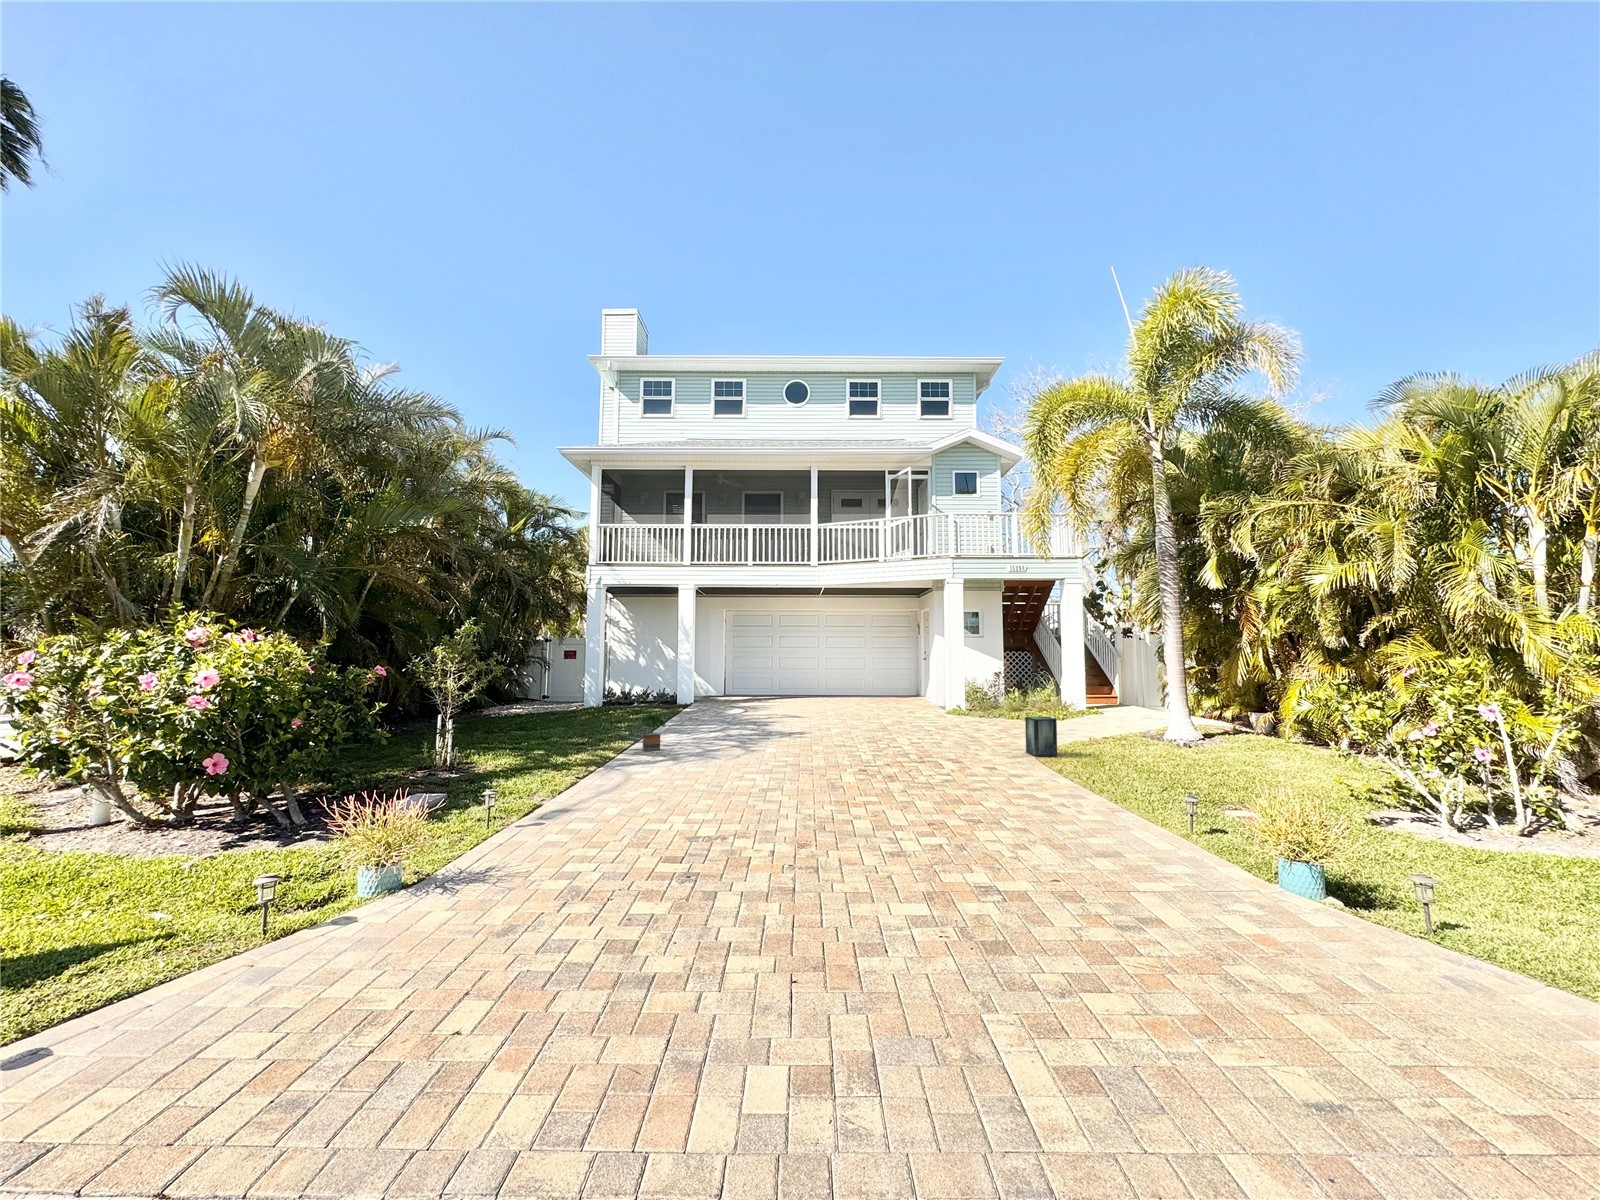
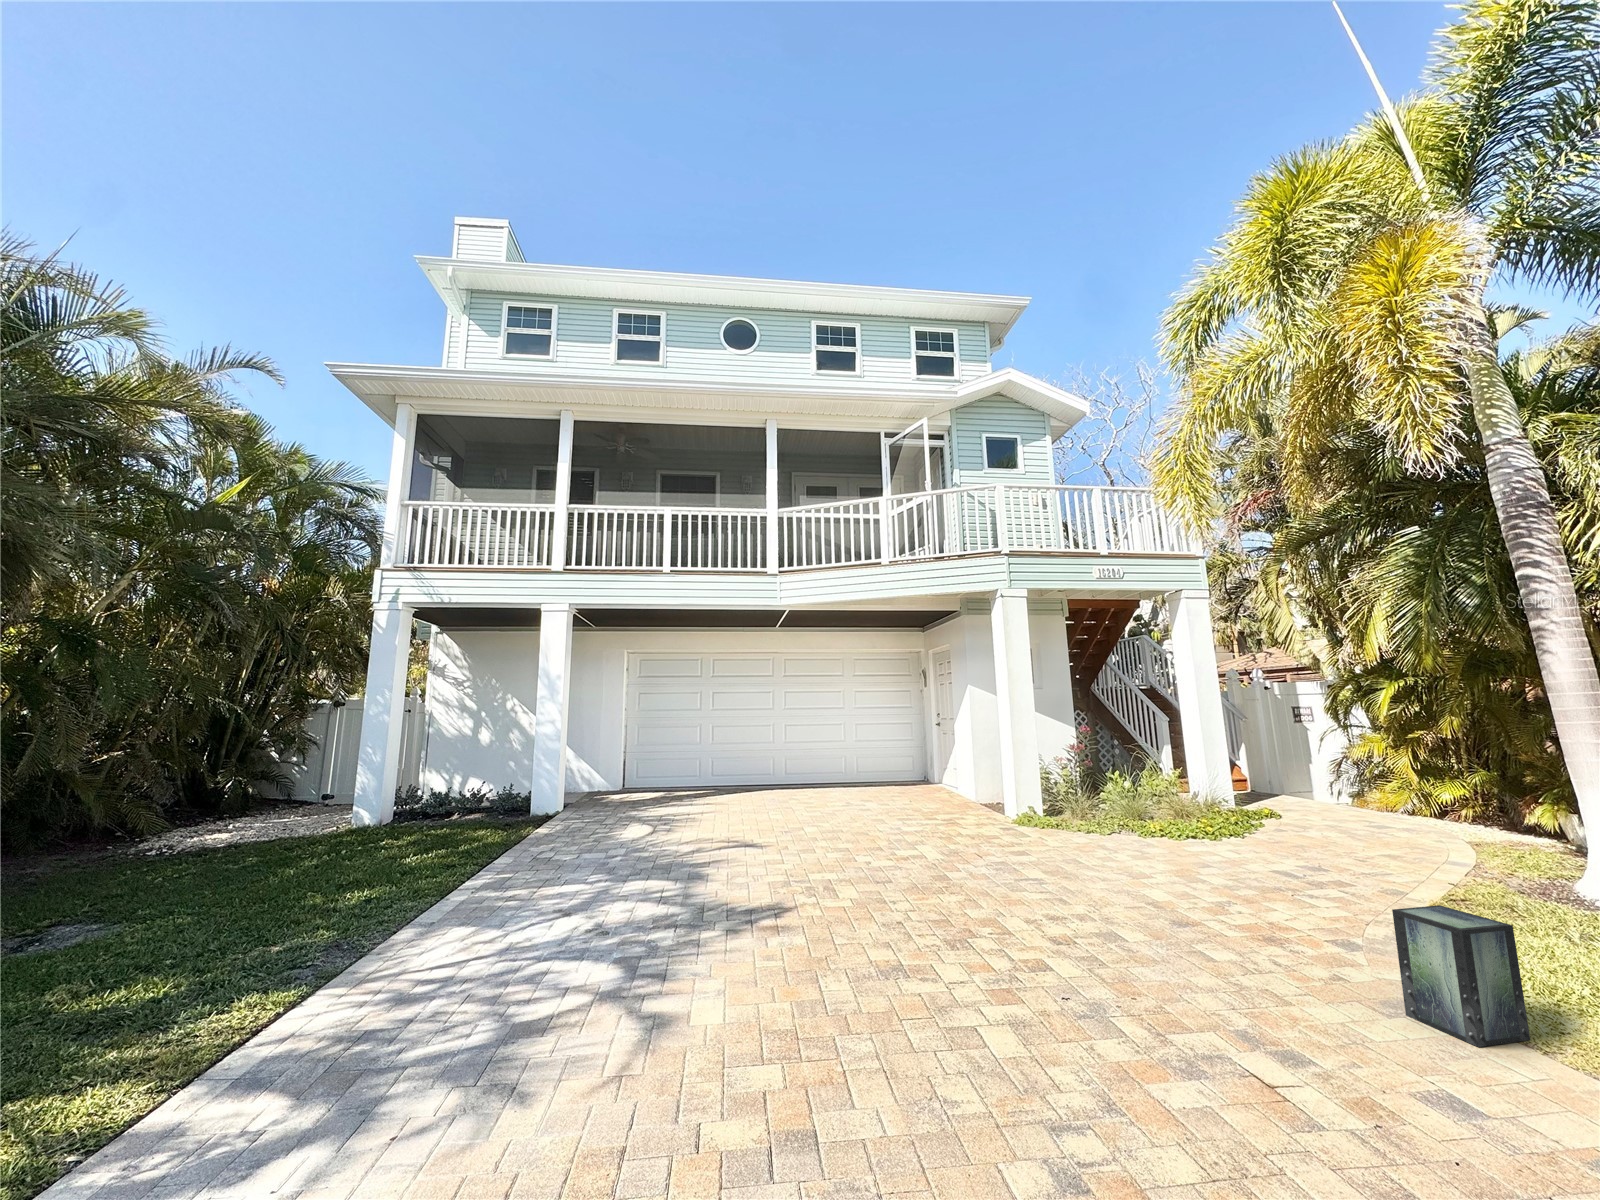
potted tree: present [641,715,666,751] -> none [258,941,352,1083]

